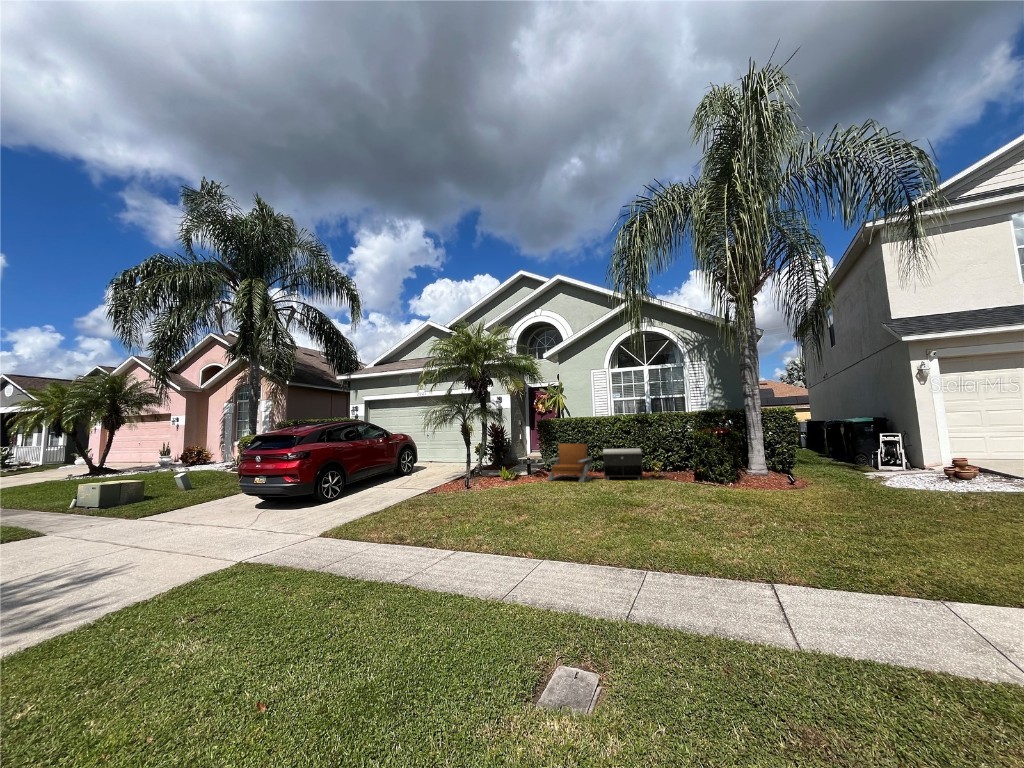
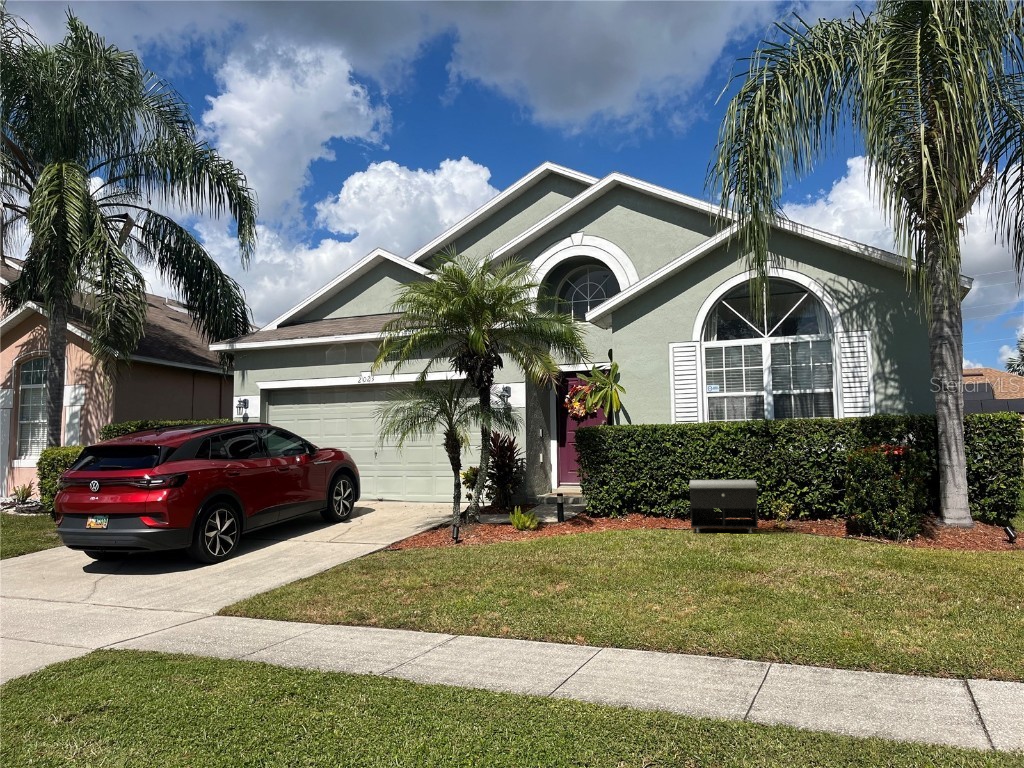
lounge chair: present [547,444,593,482] -> none [590,469,672,536]

